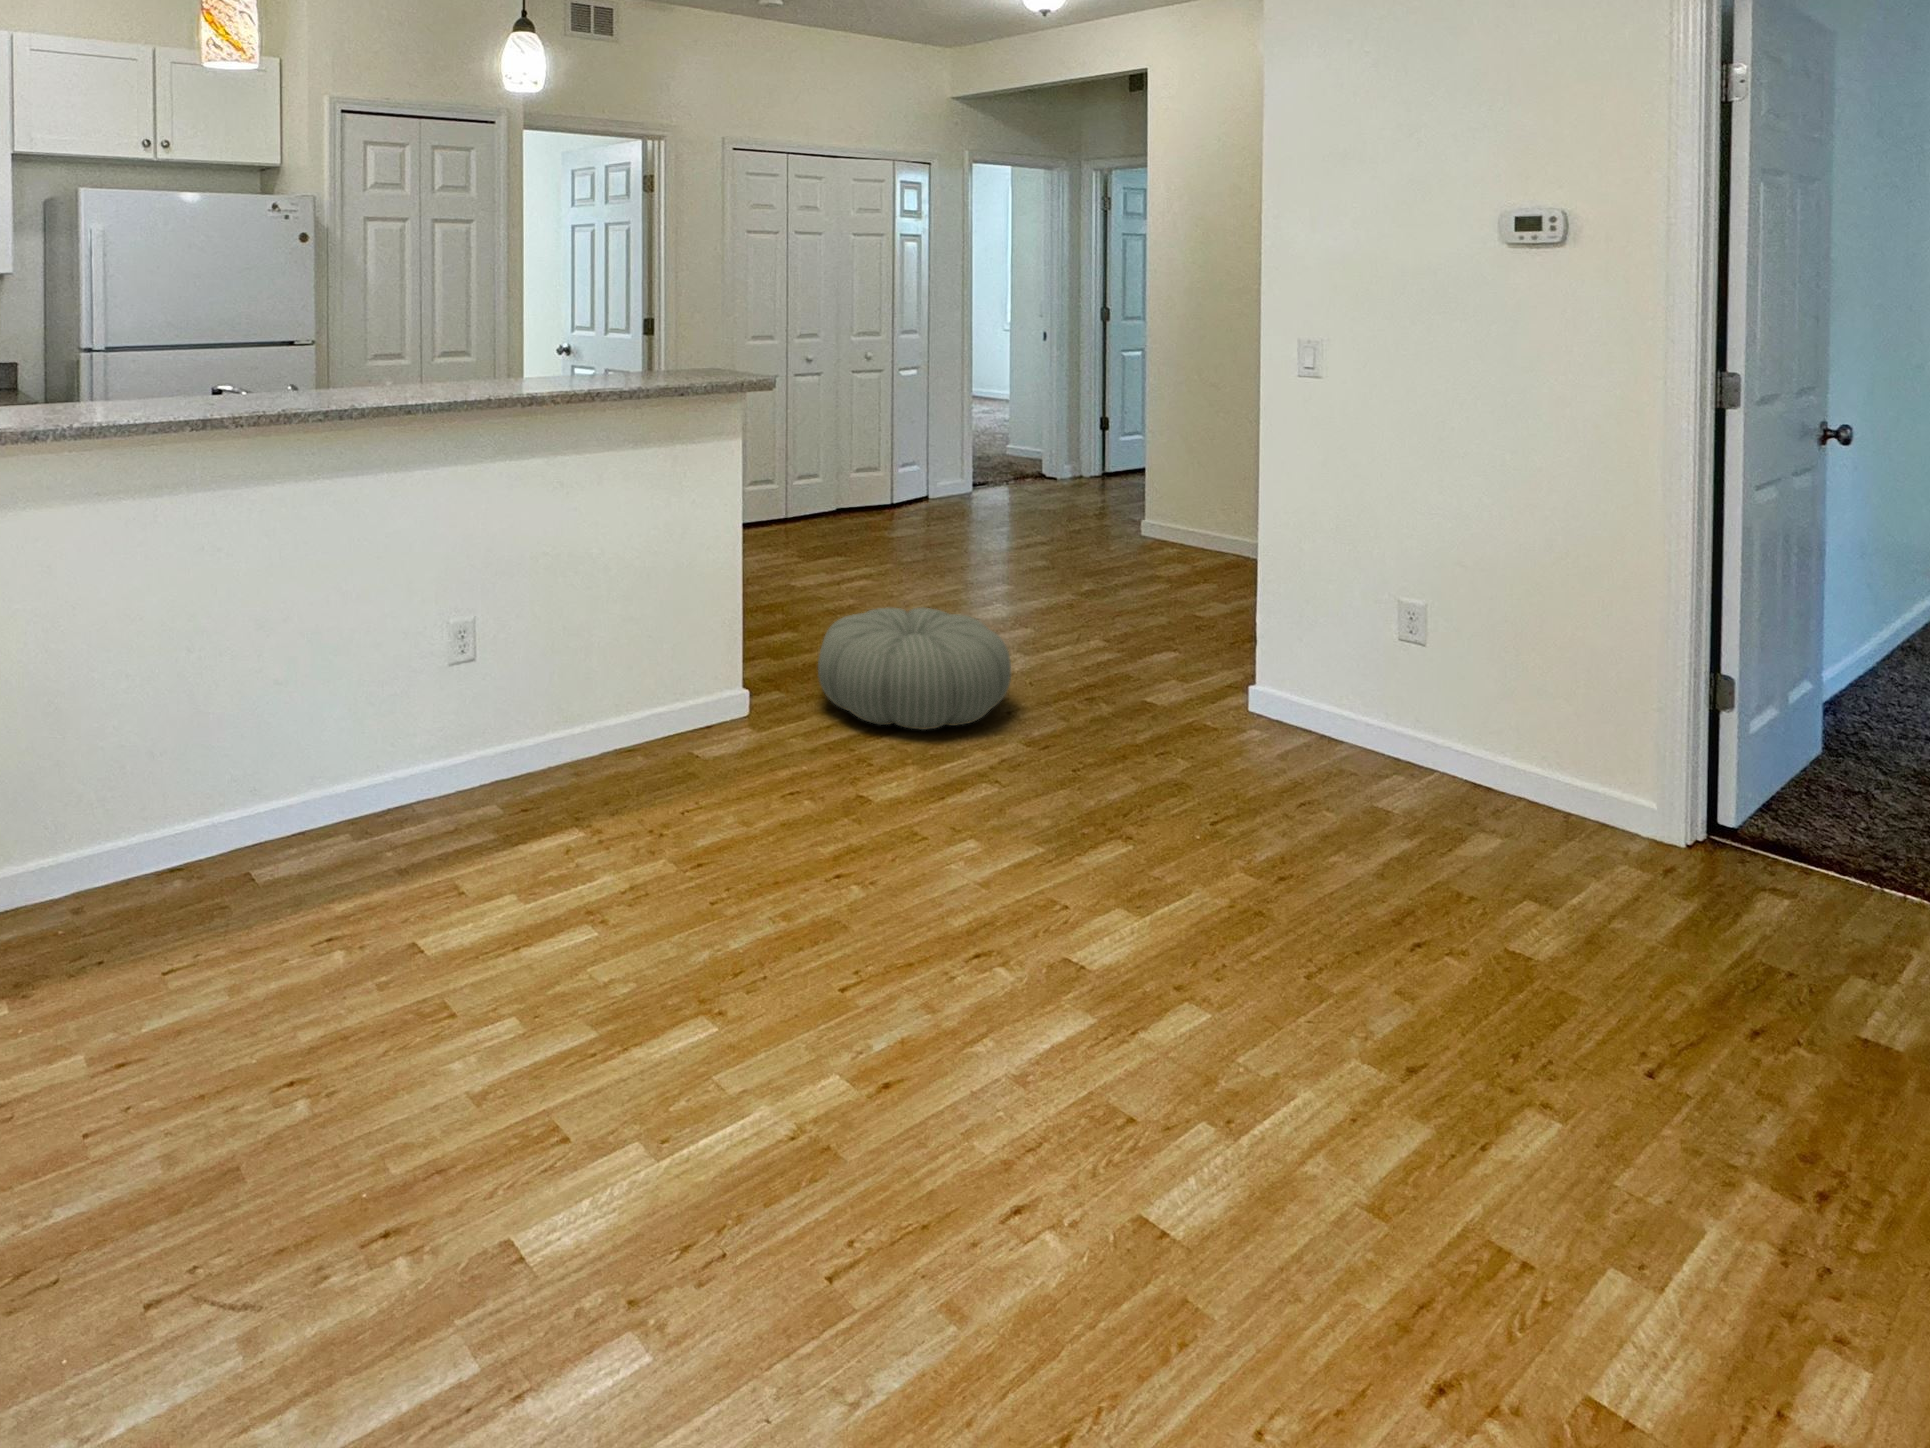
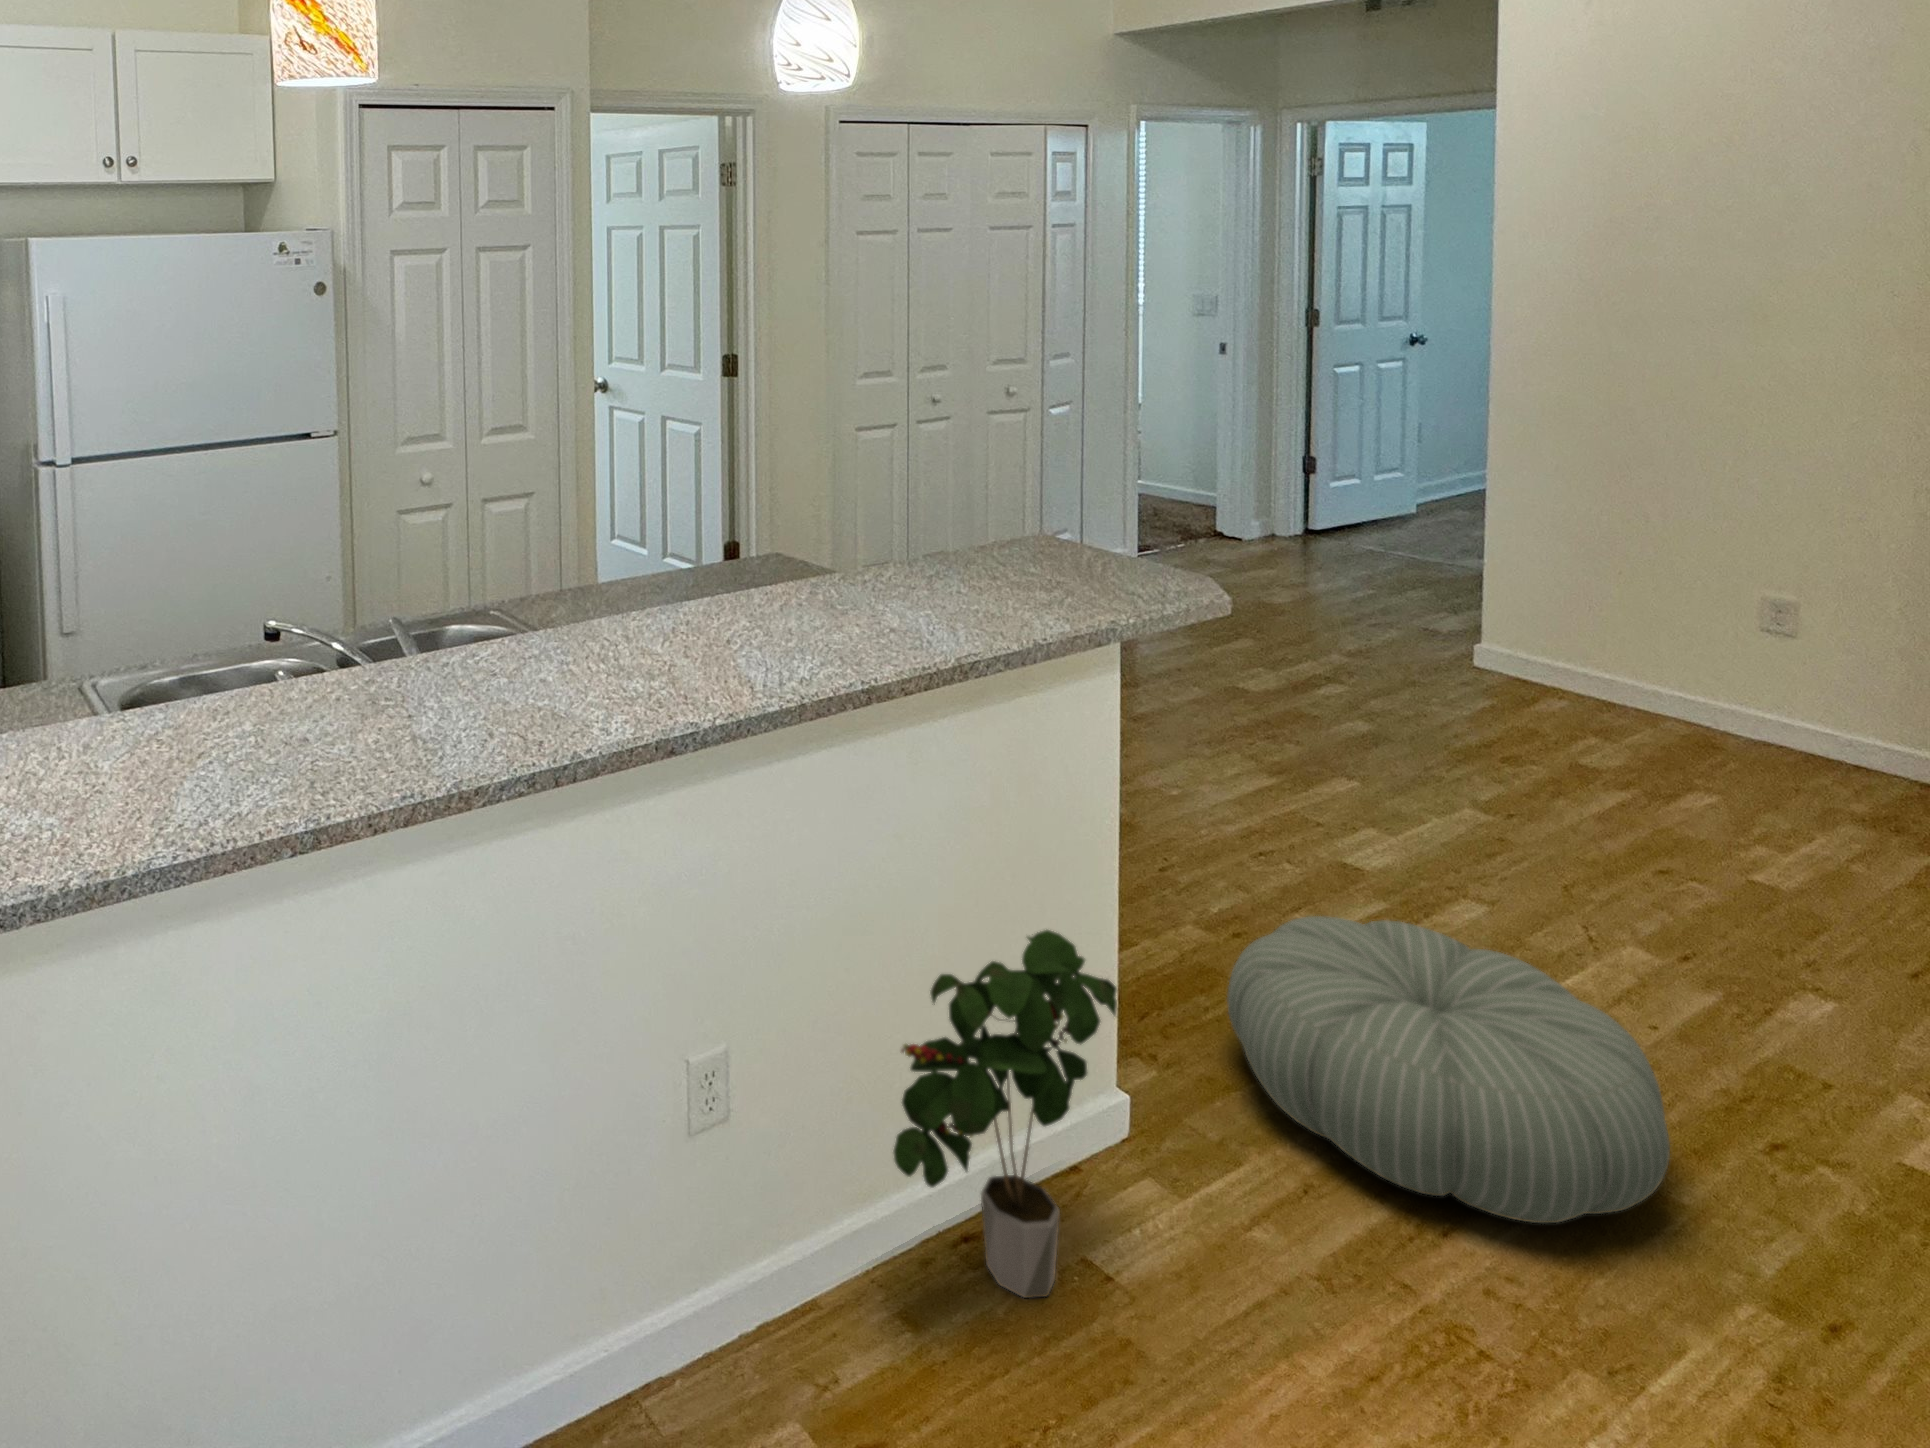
potted plant: none [562,578,711,769] -> present [894,930,1117,1298]

